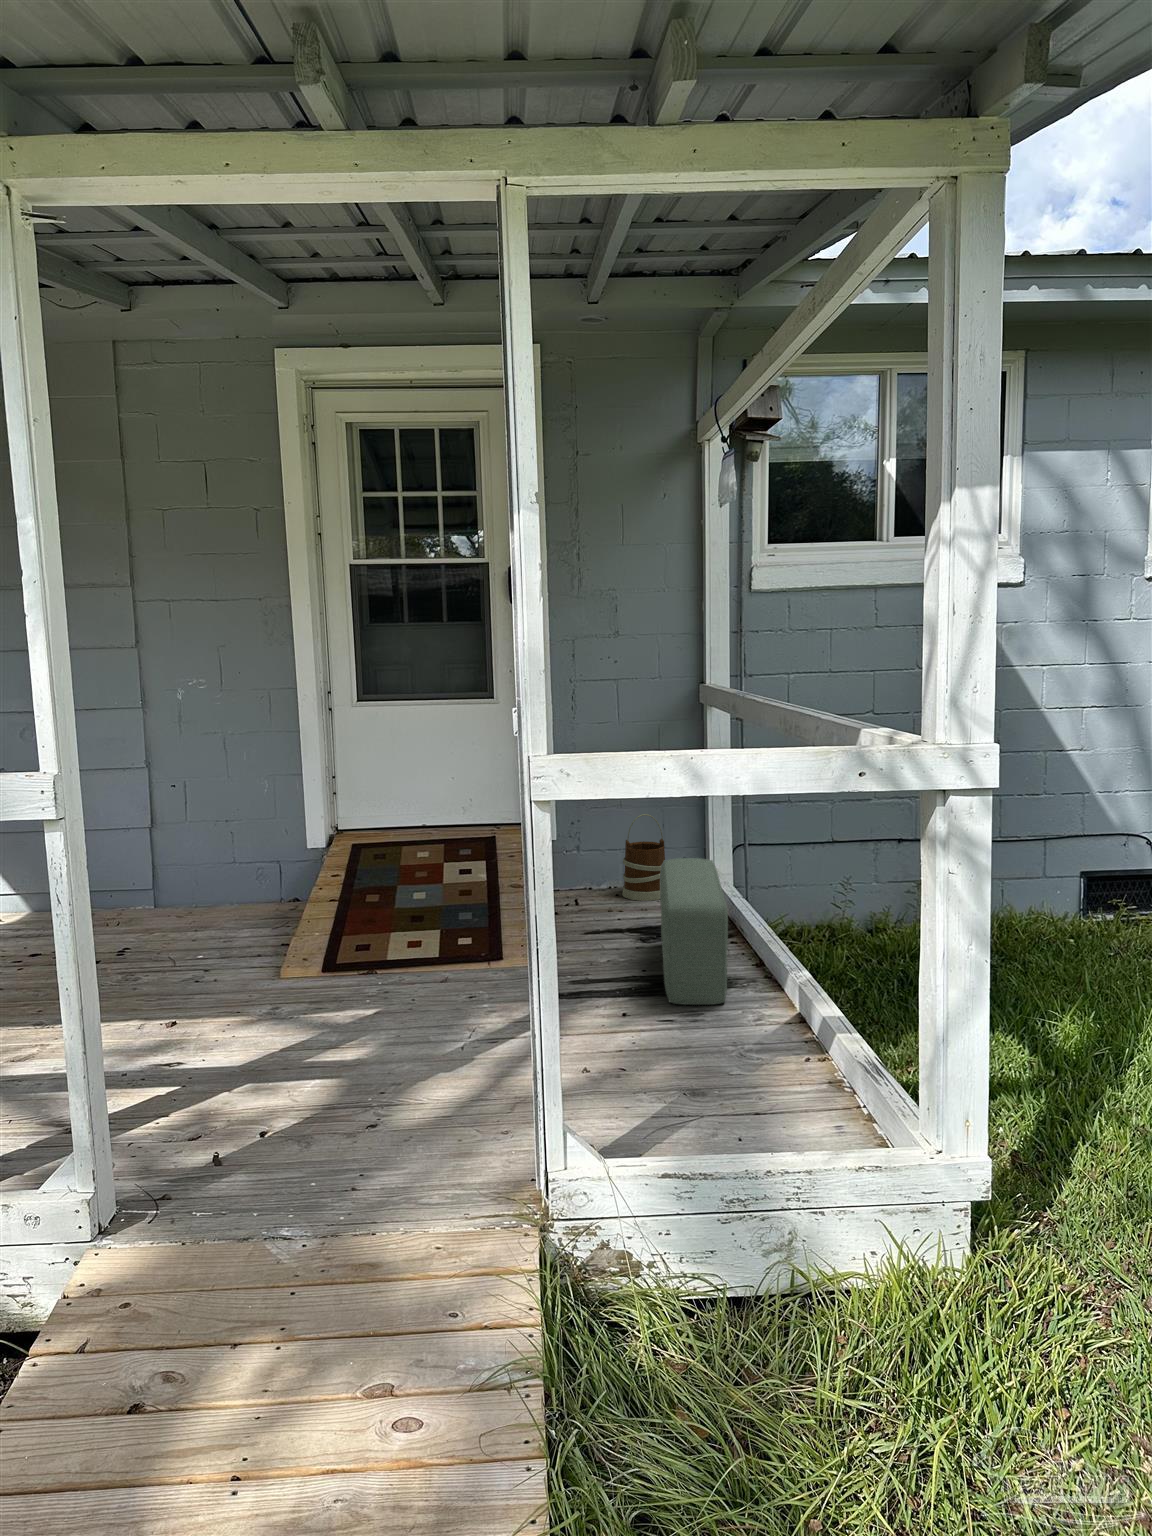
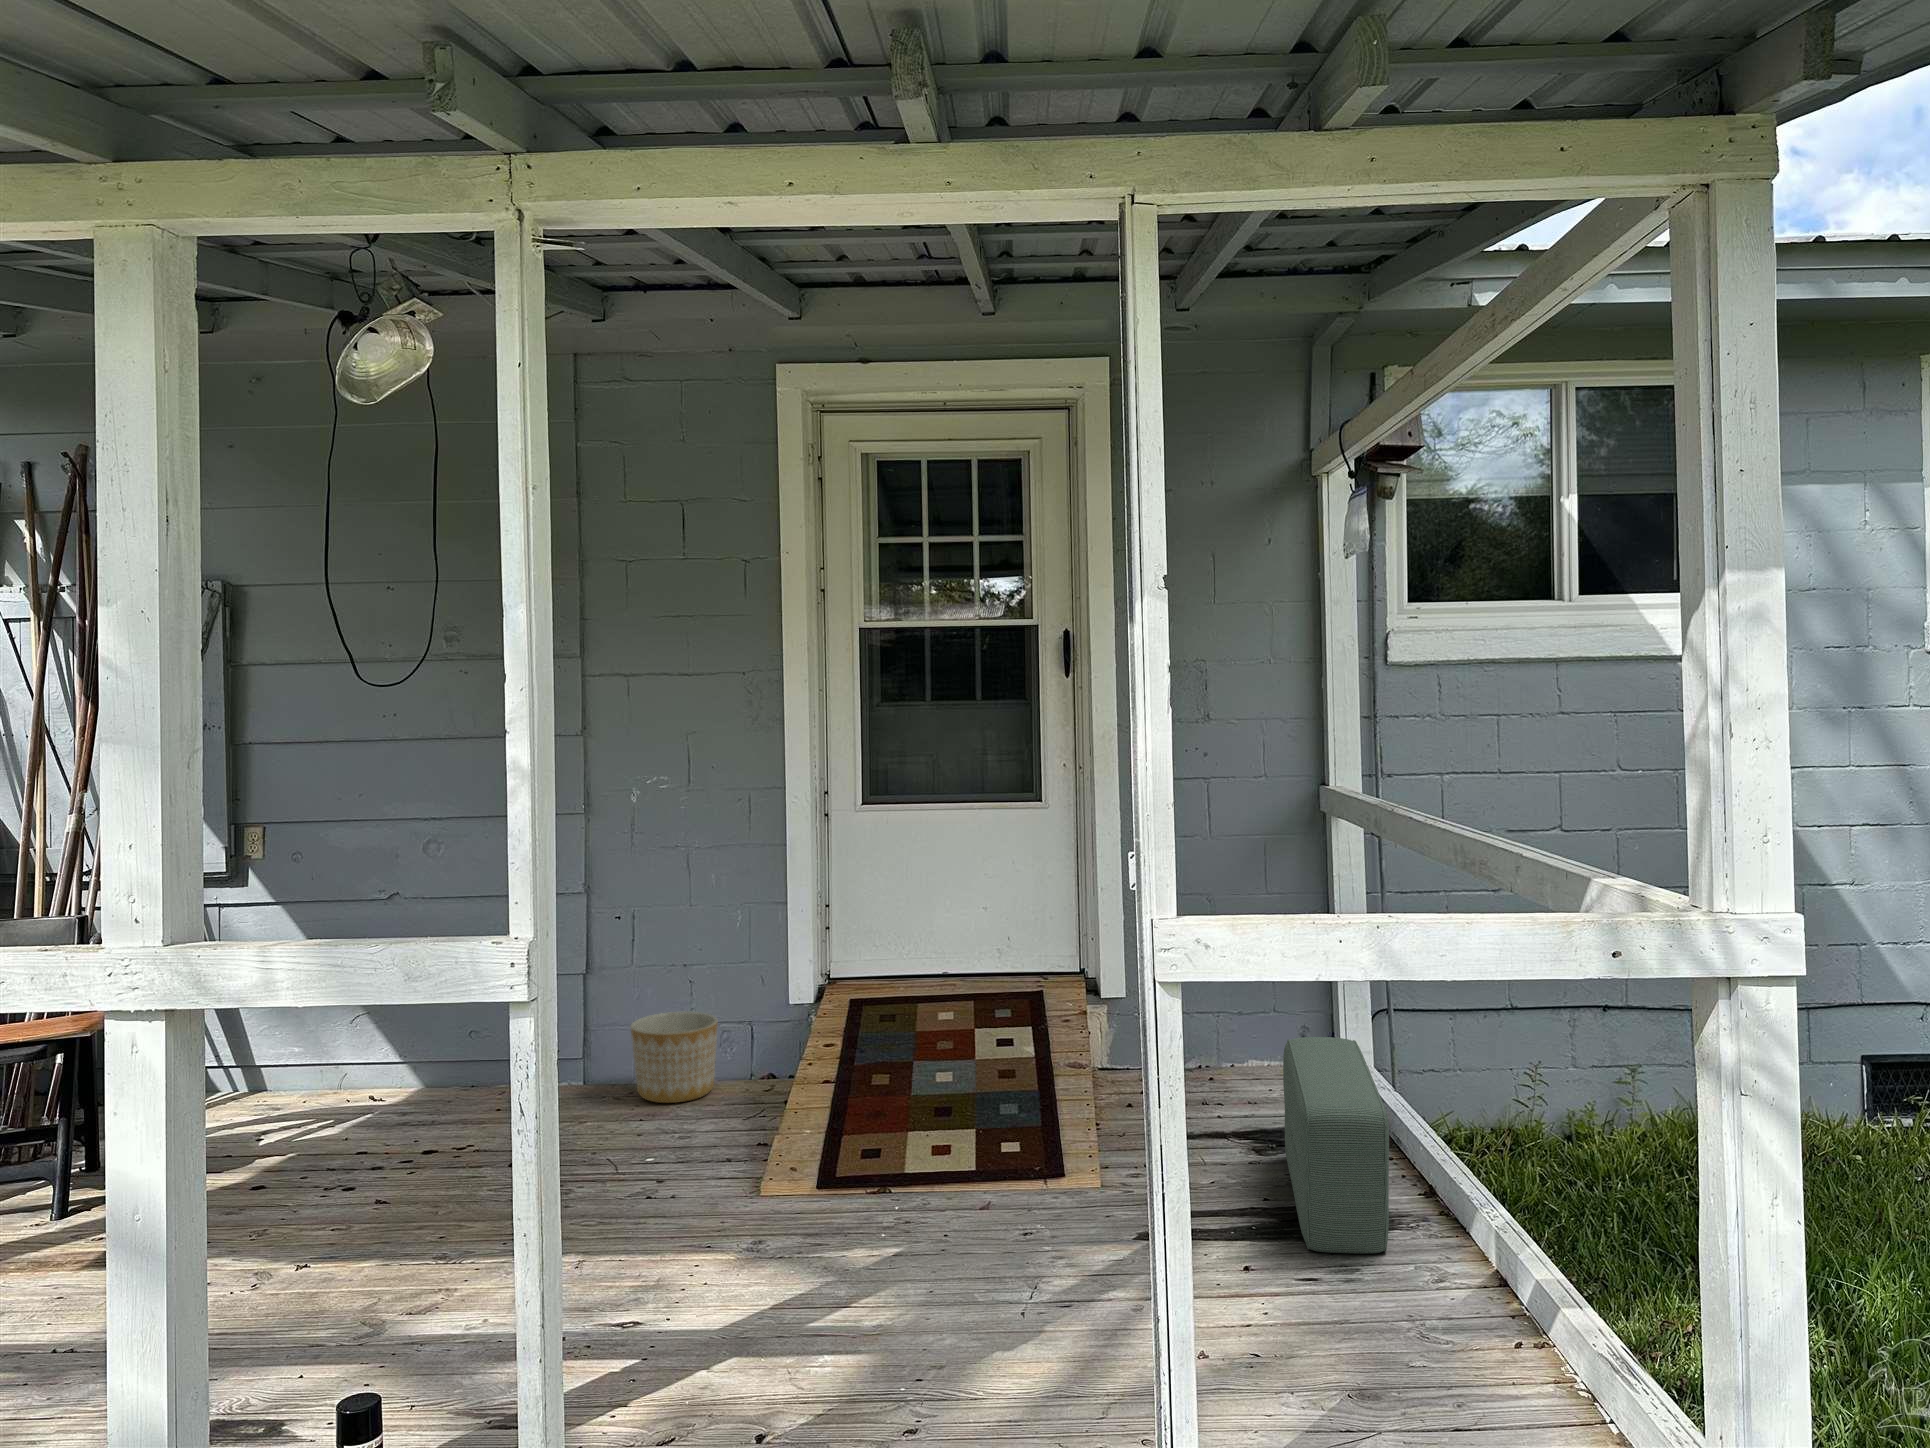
wooden bucket: present [622,814,665,901] -> none [1219,968,1283,1090]
planter: none [189,852,255,917] -> present [630,1011,718,1103]

